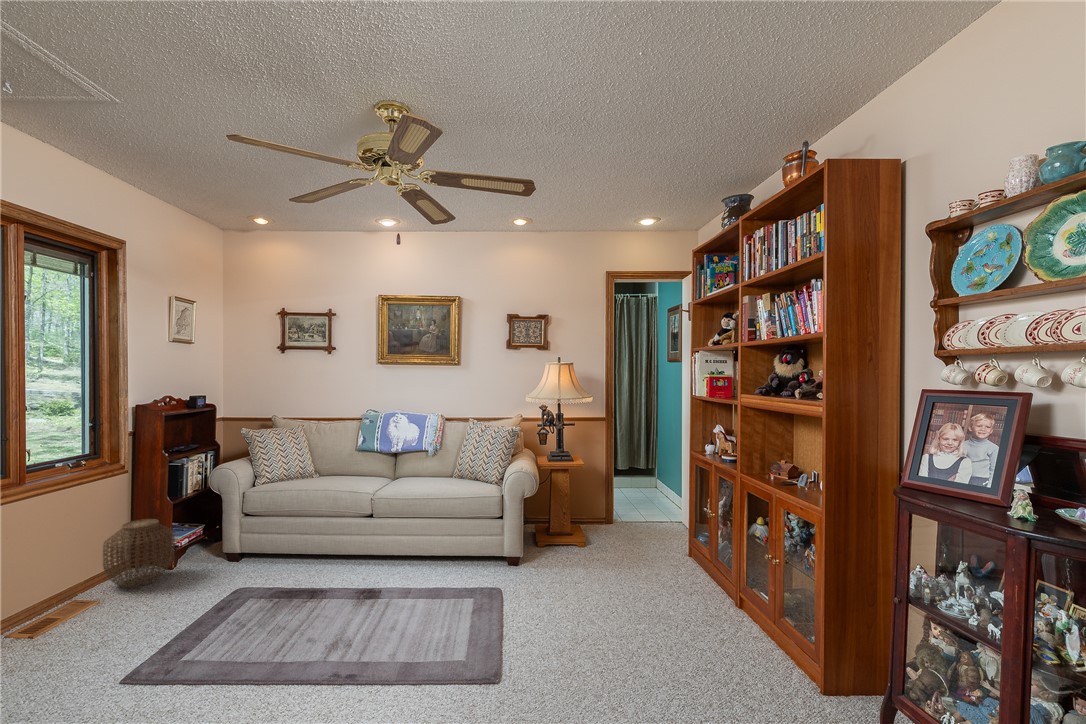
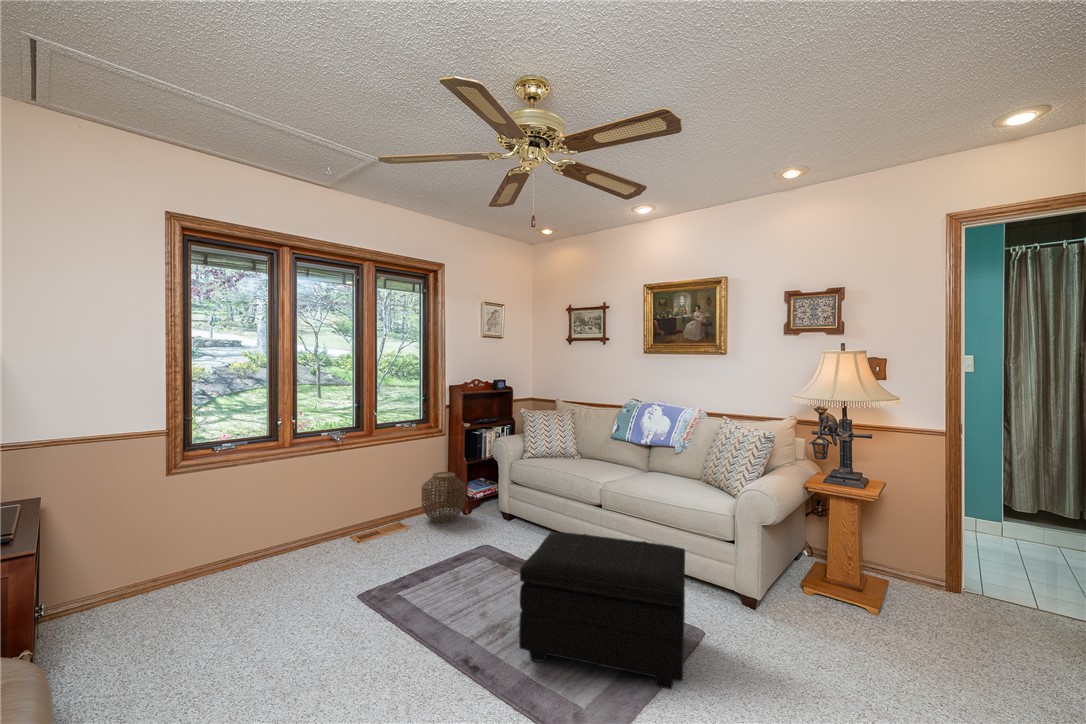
footstool: none [371,524,518,651] -> present [519,532,685,689]

